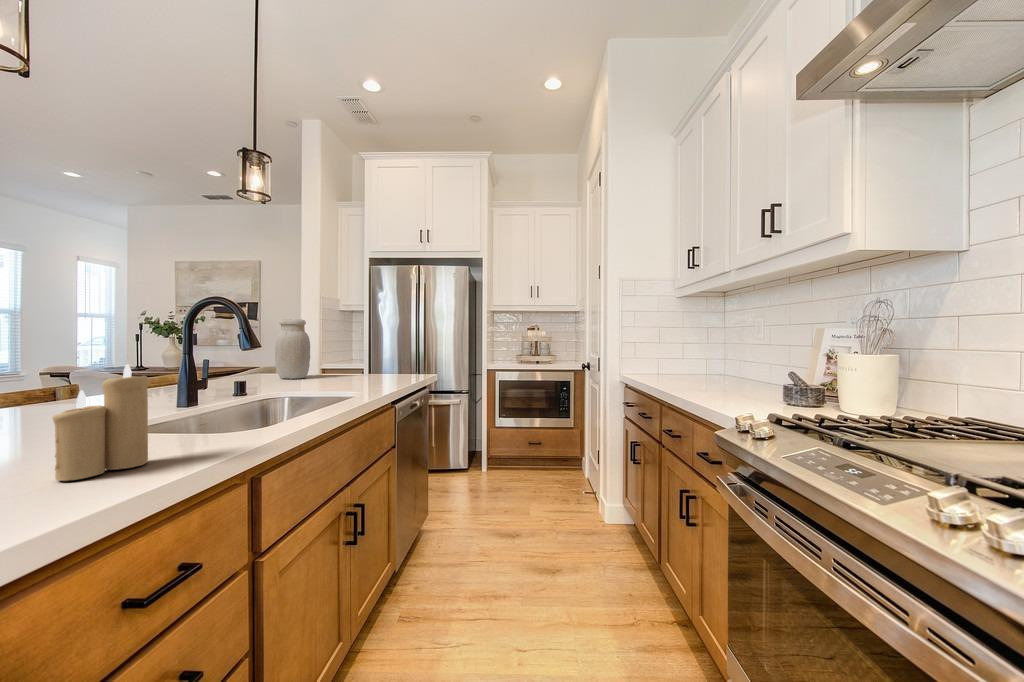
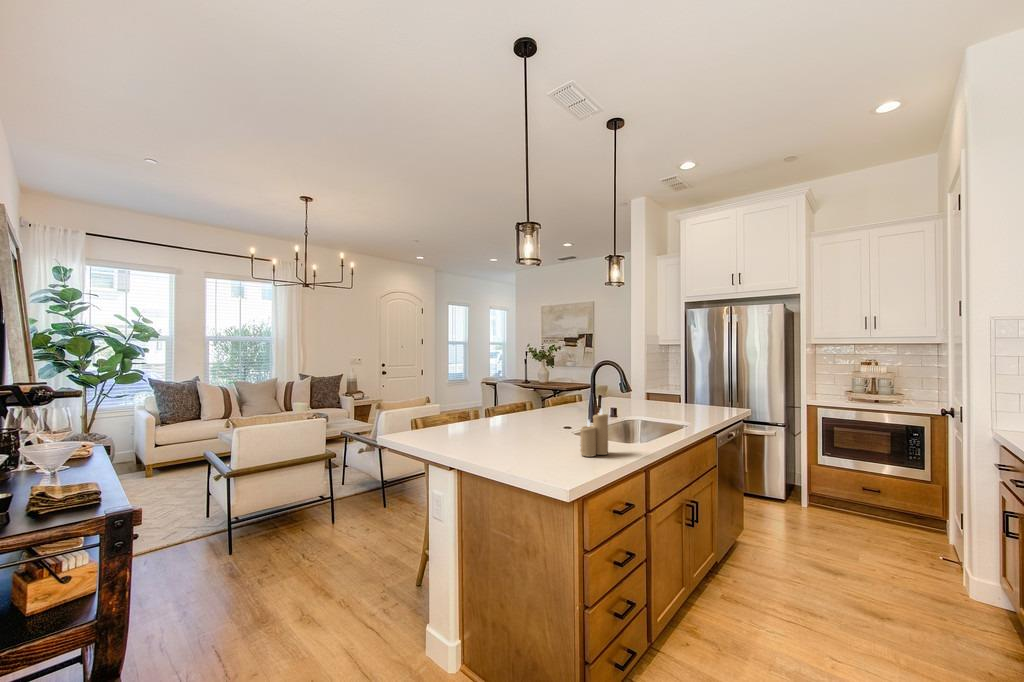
jar: present [275,319,310,379] -> none [626,363,649,406]

